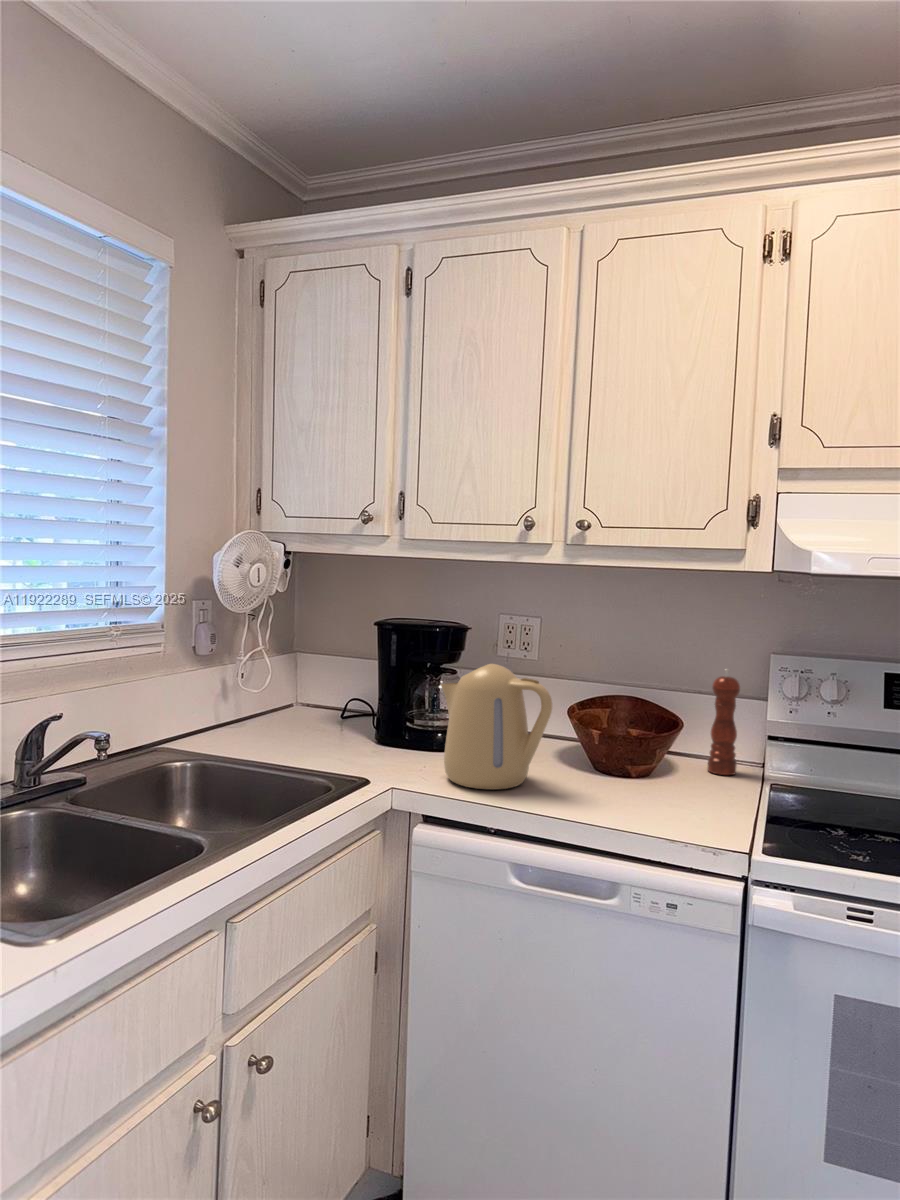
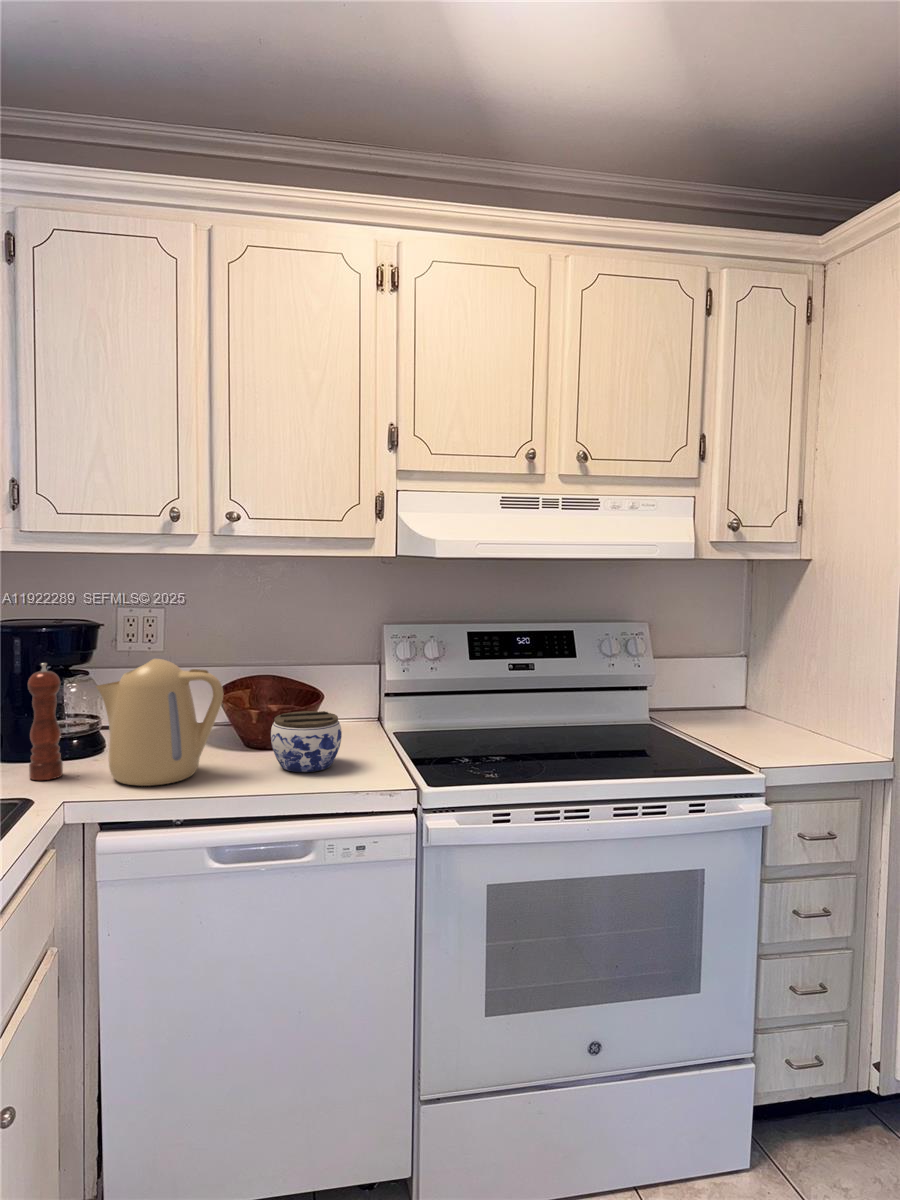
pepper mill: present [707,669,740,775] -> present [28,663,63,780]
jar: none [600,738,680,807] -> present [271,711,342,772]

